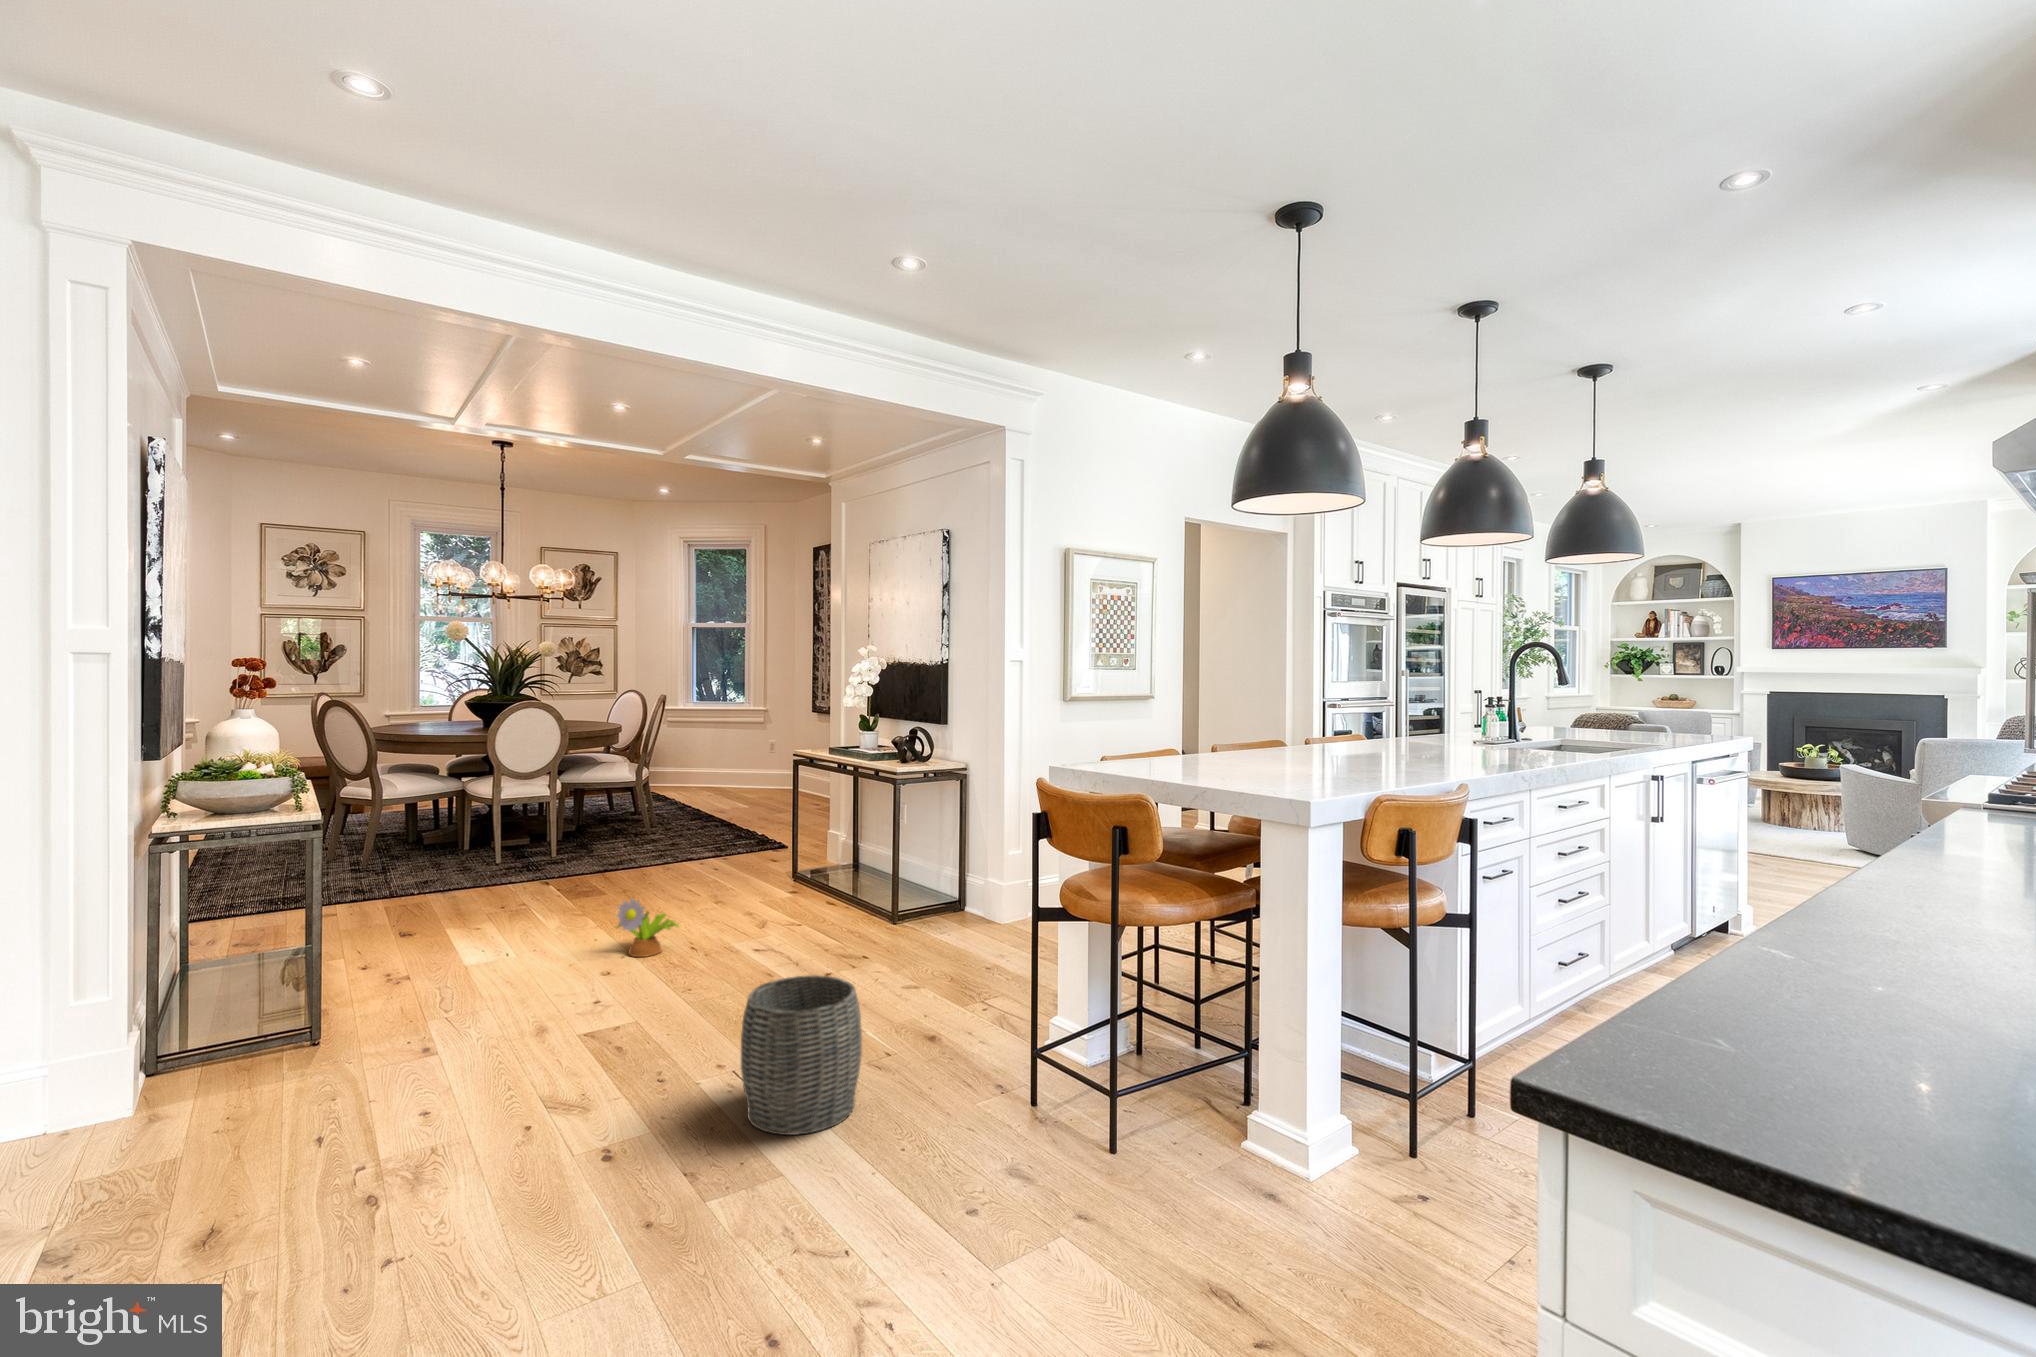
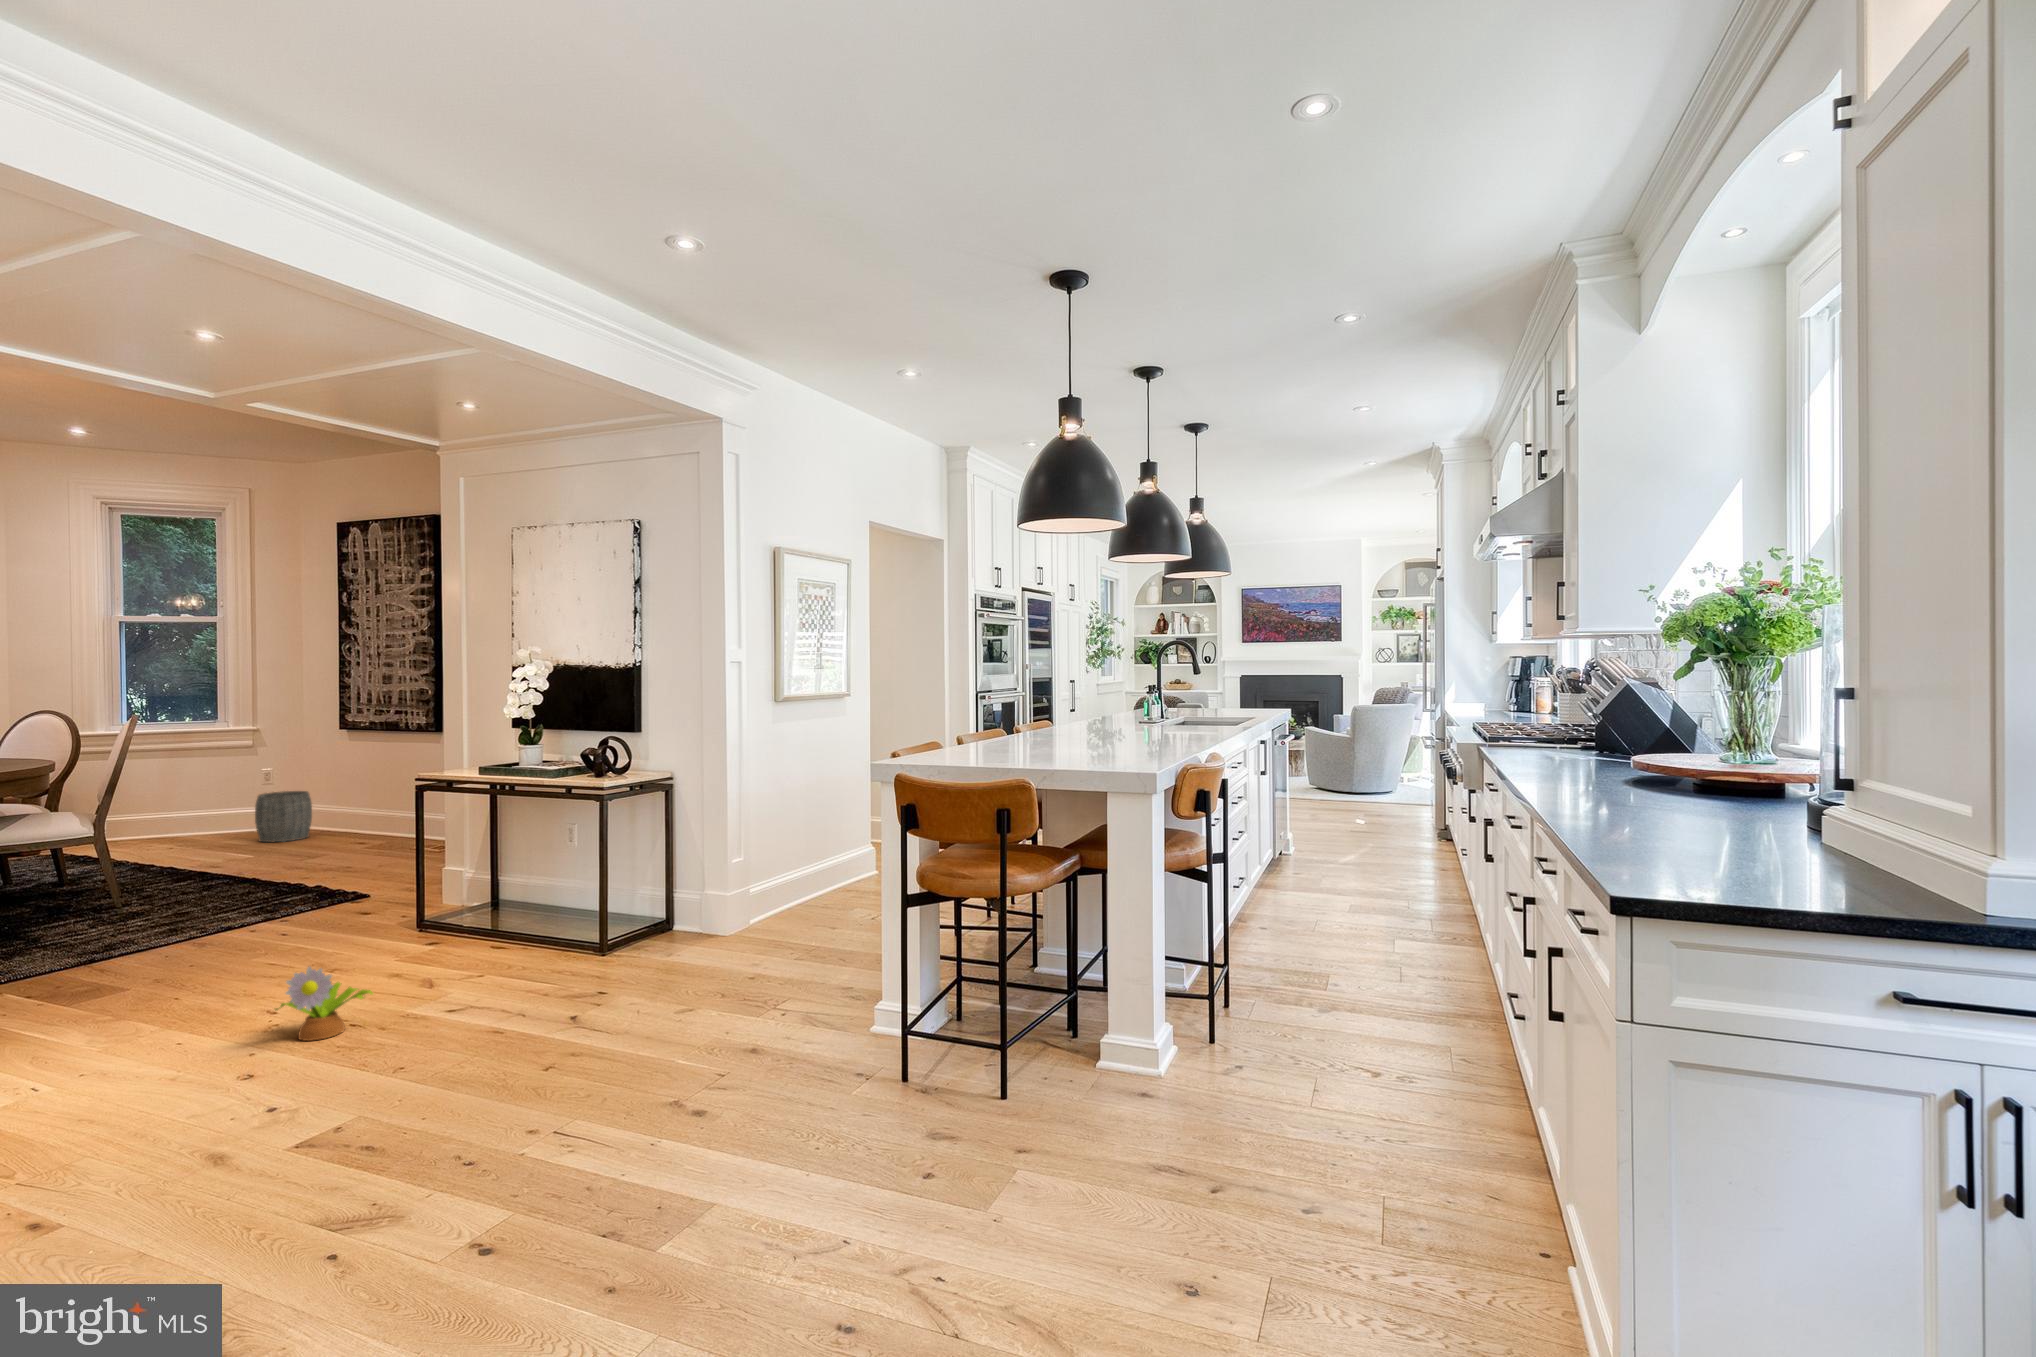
woven basket: present [741,975,862,1135] -> present [255,791,312,842]

